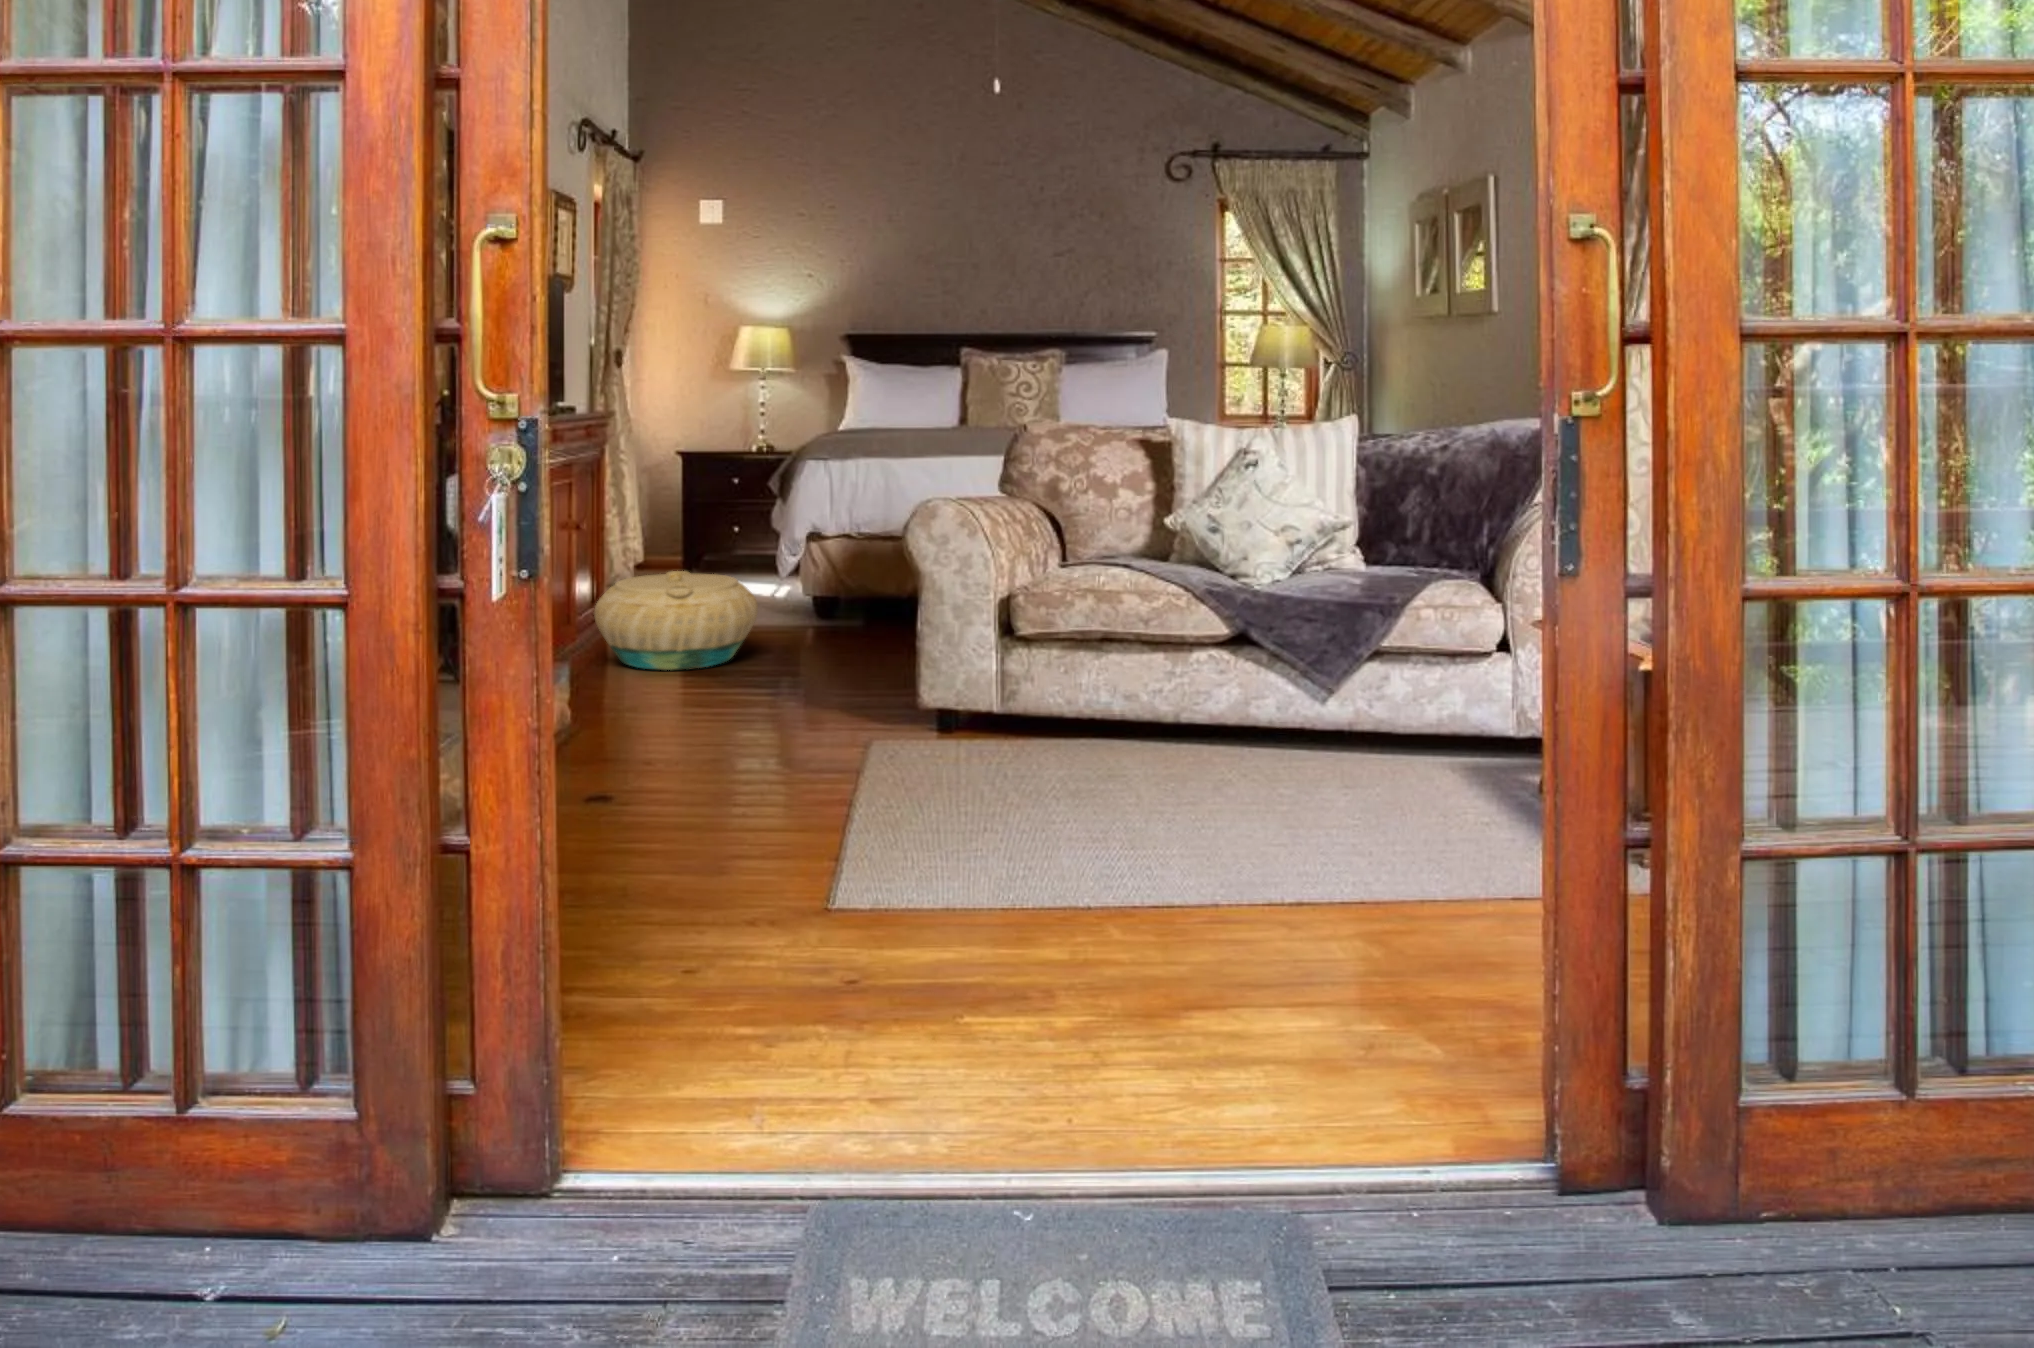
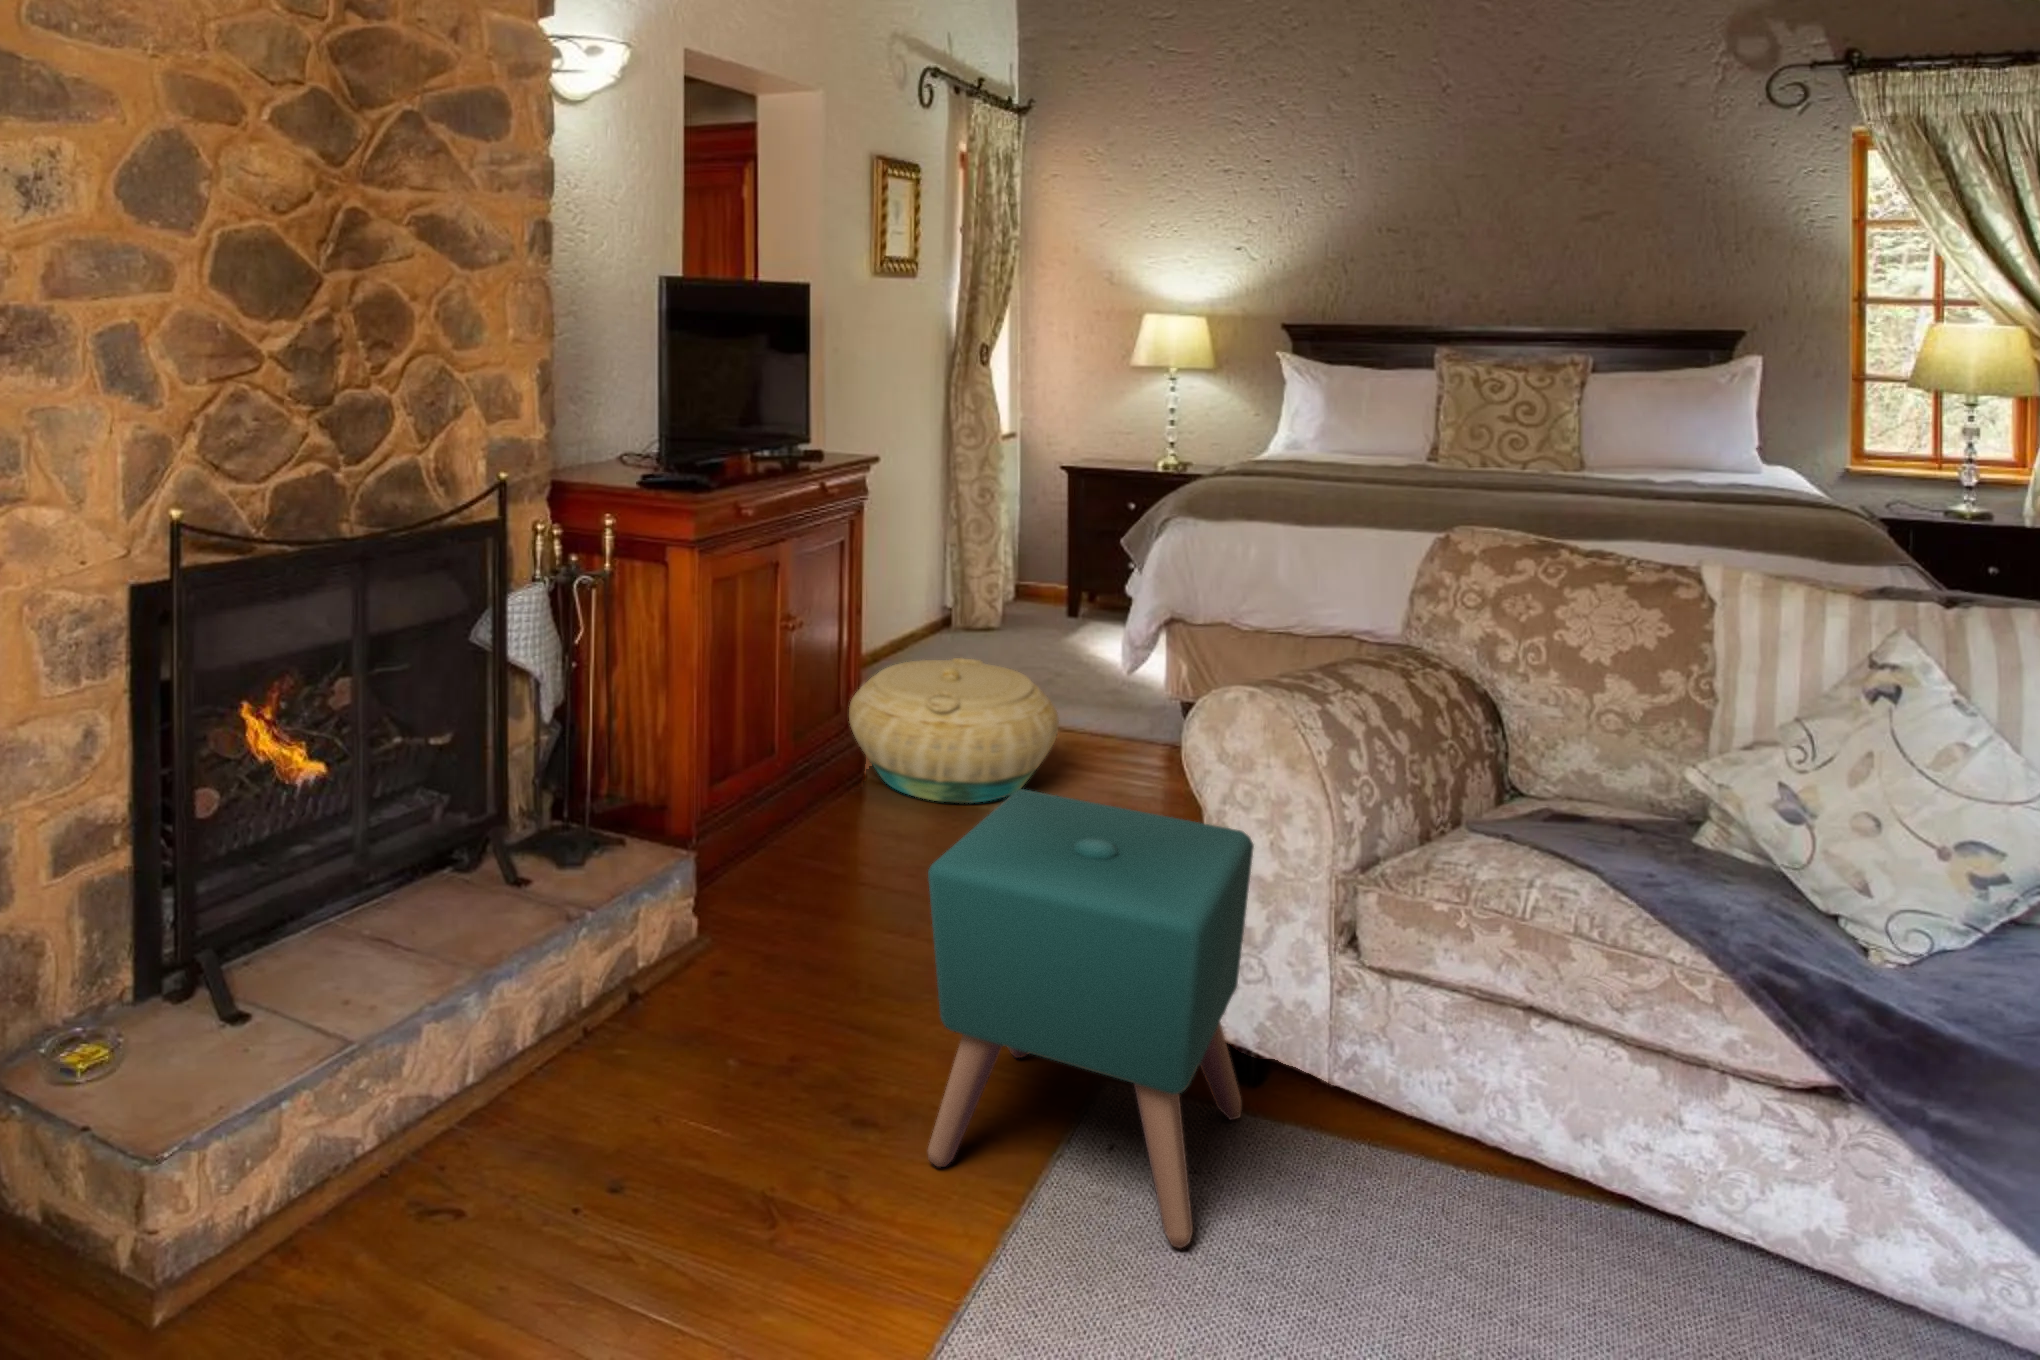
ottoman: none [782,575,954,789] -> present [928,789,1254,1248]

